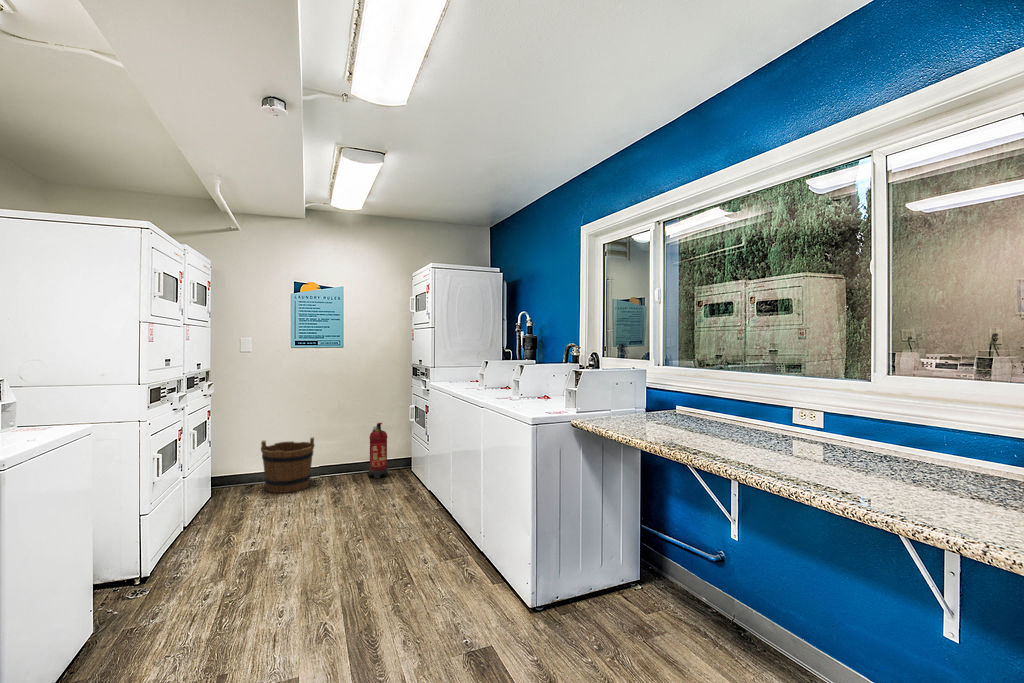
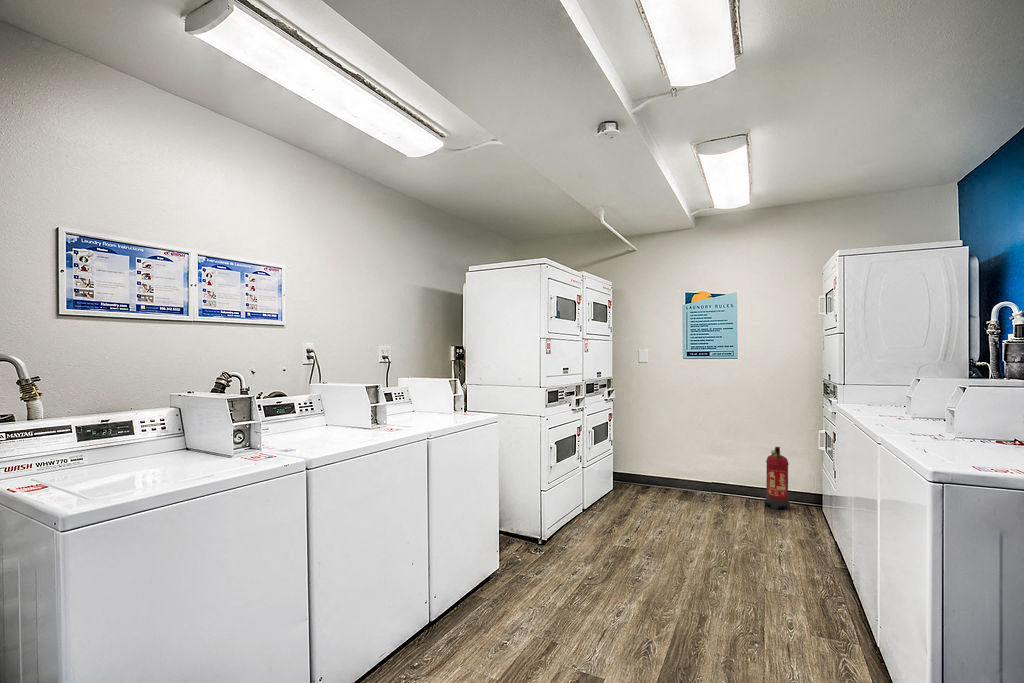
bucket: present [261,437,314,493] -> none [655,446,705,501]

